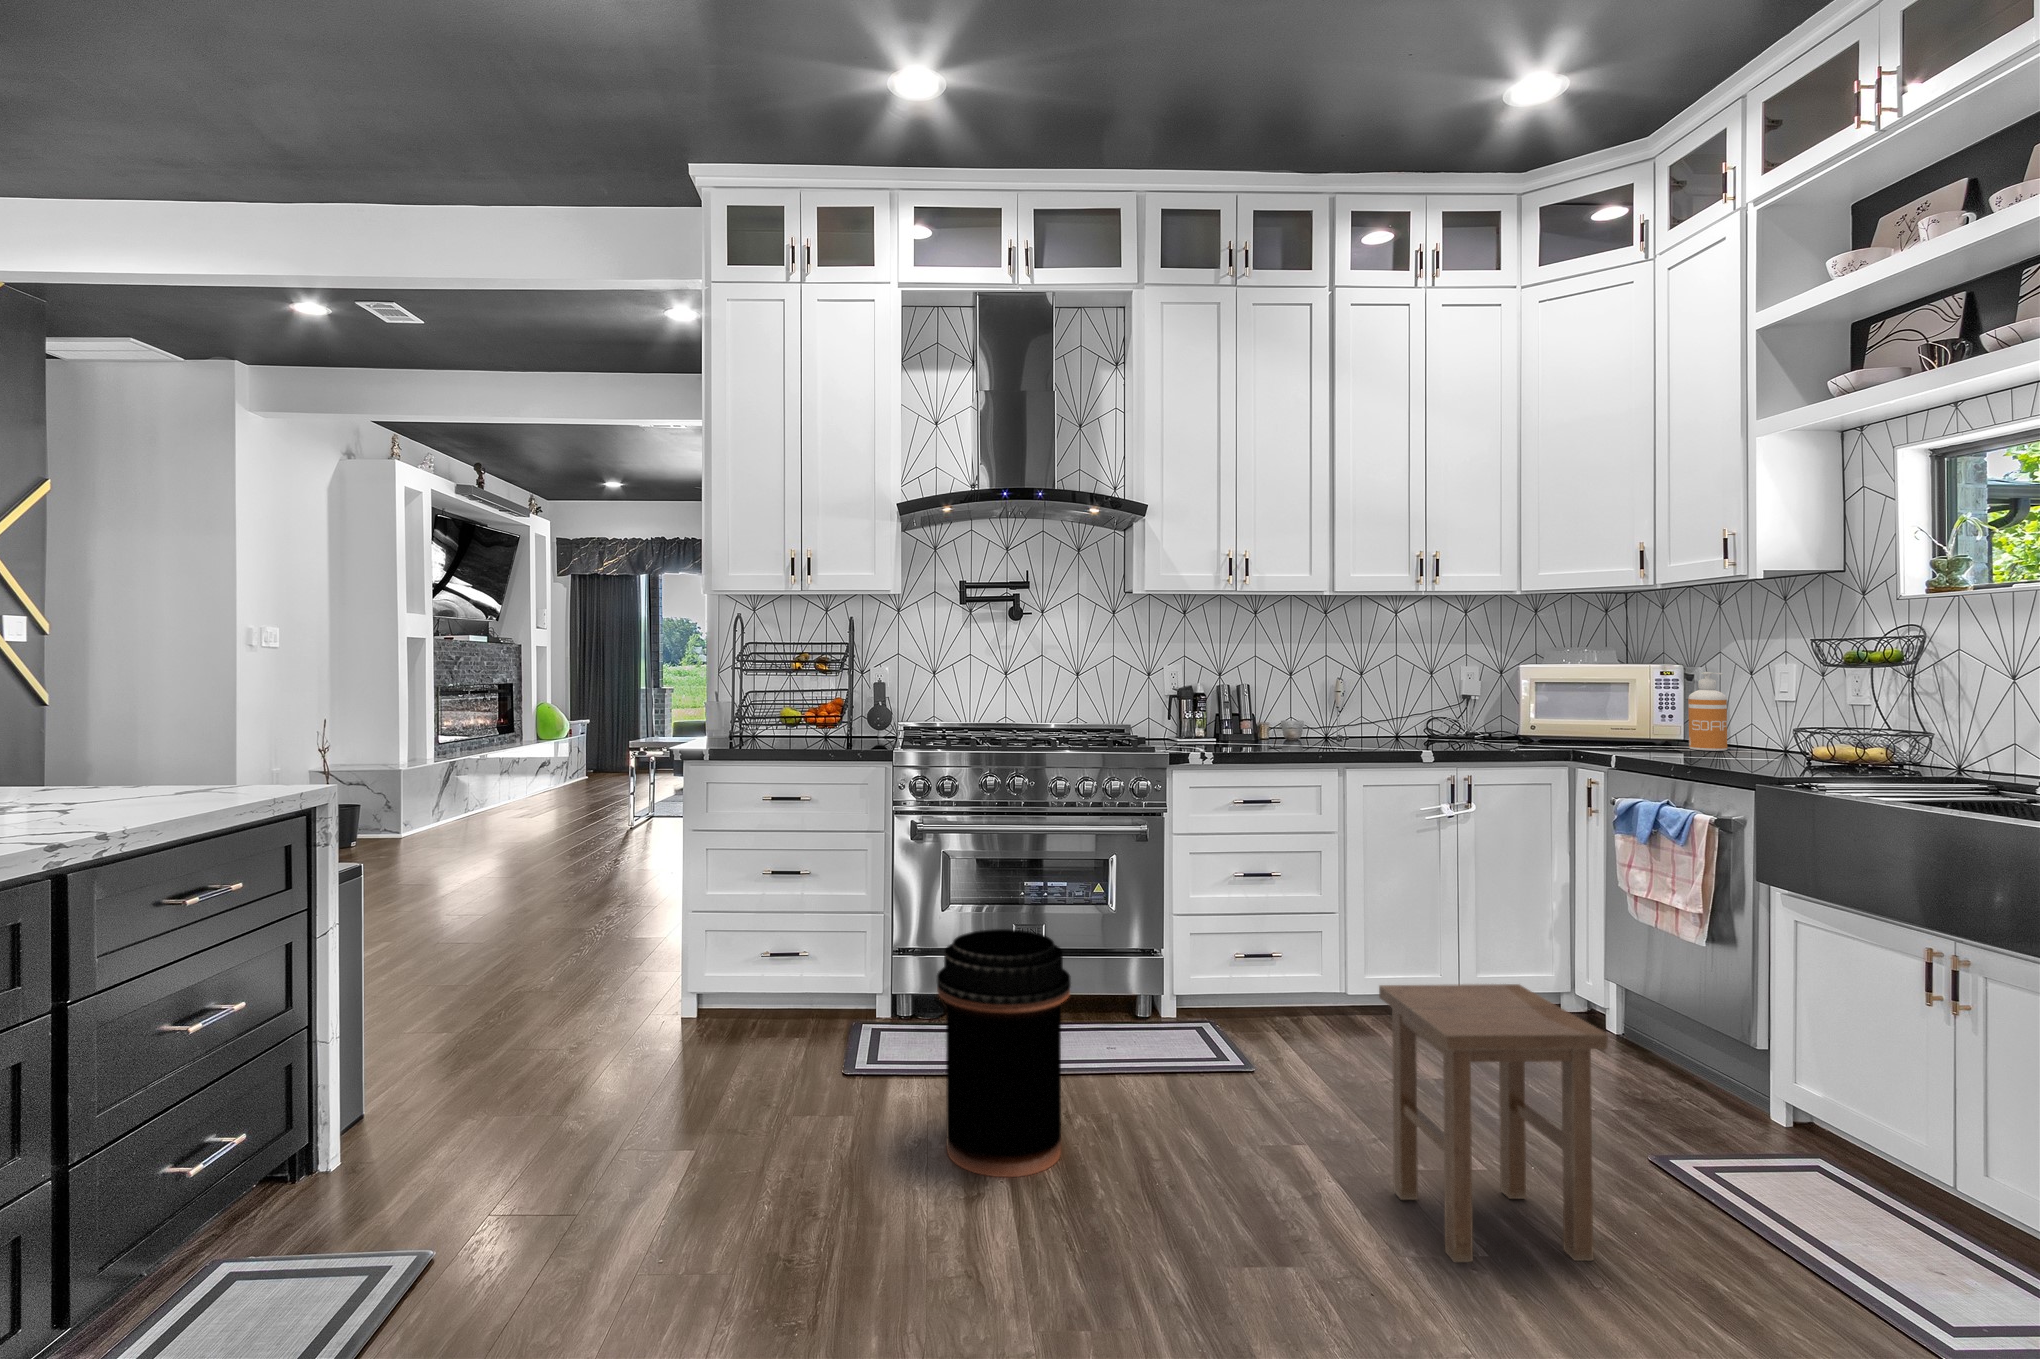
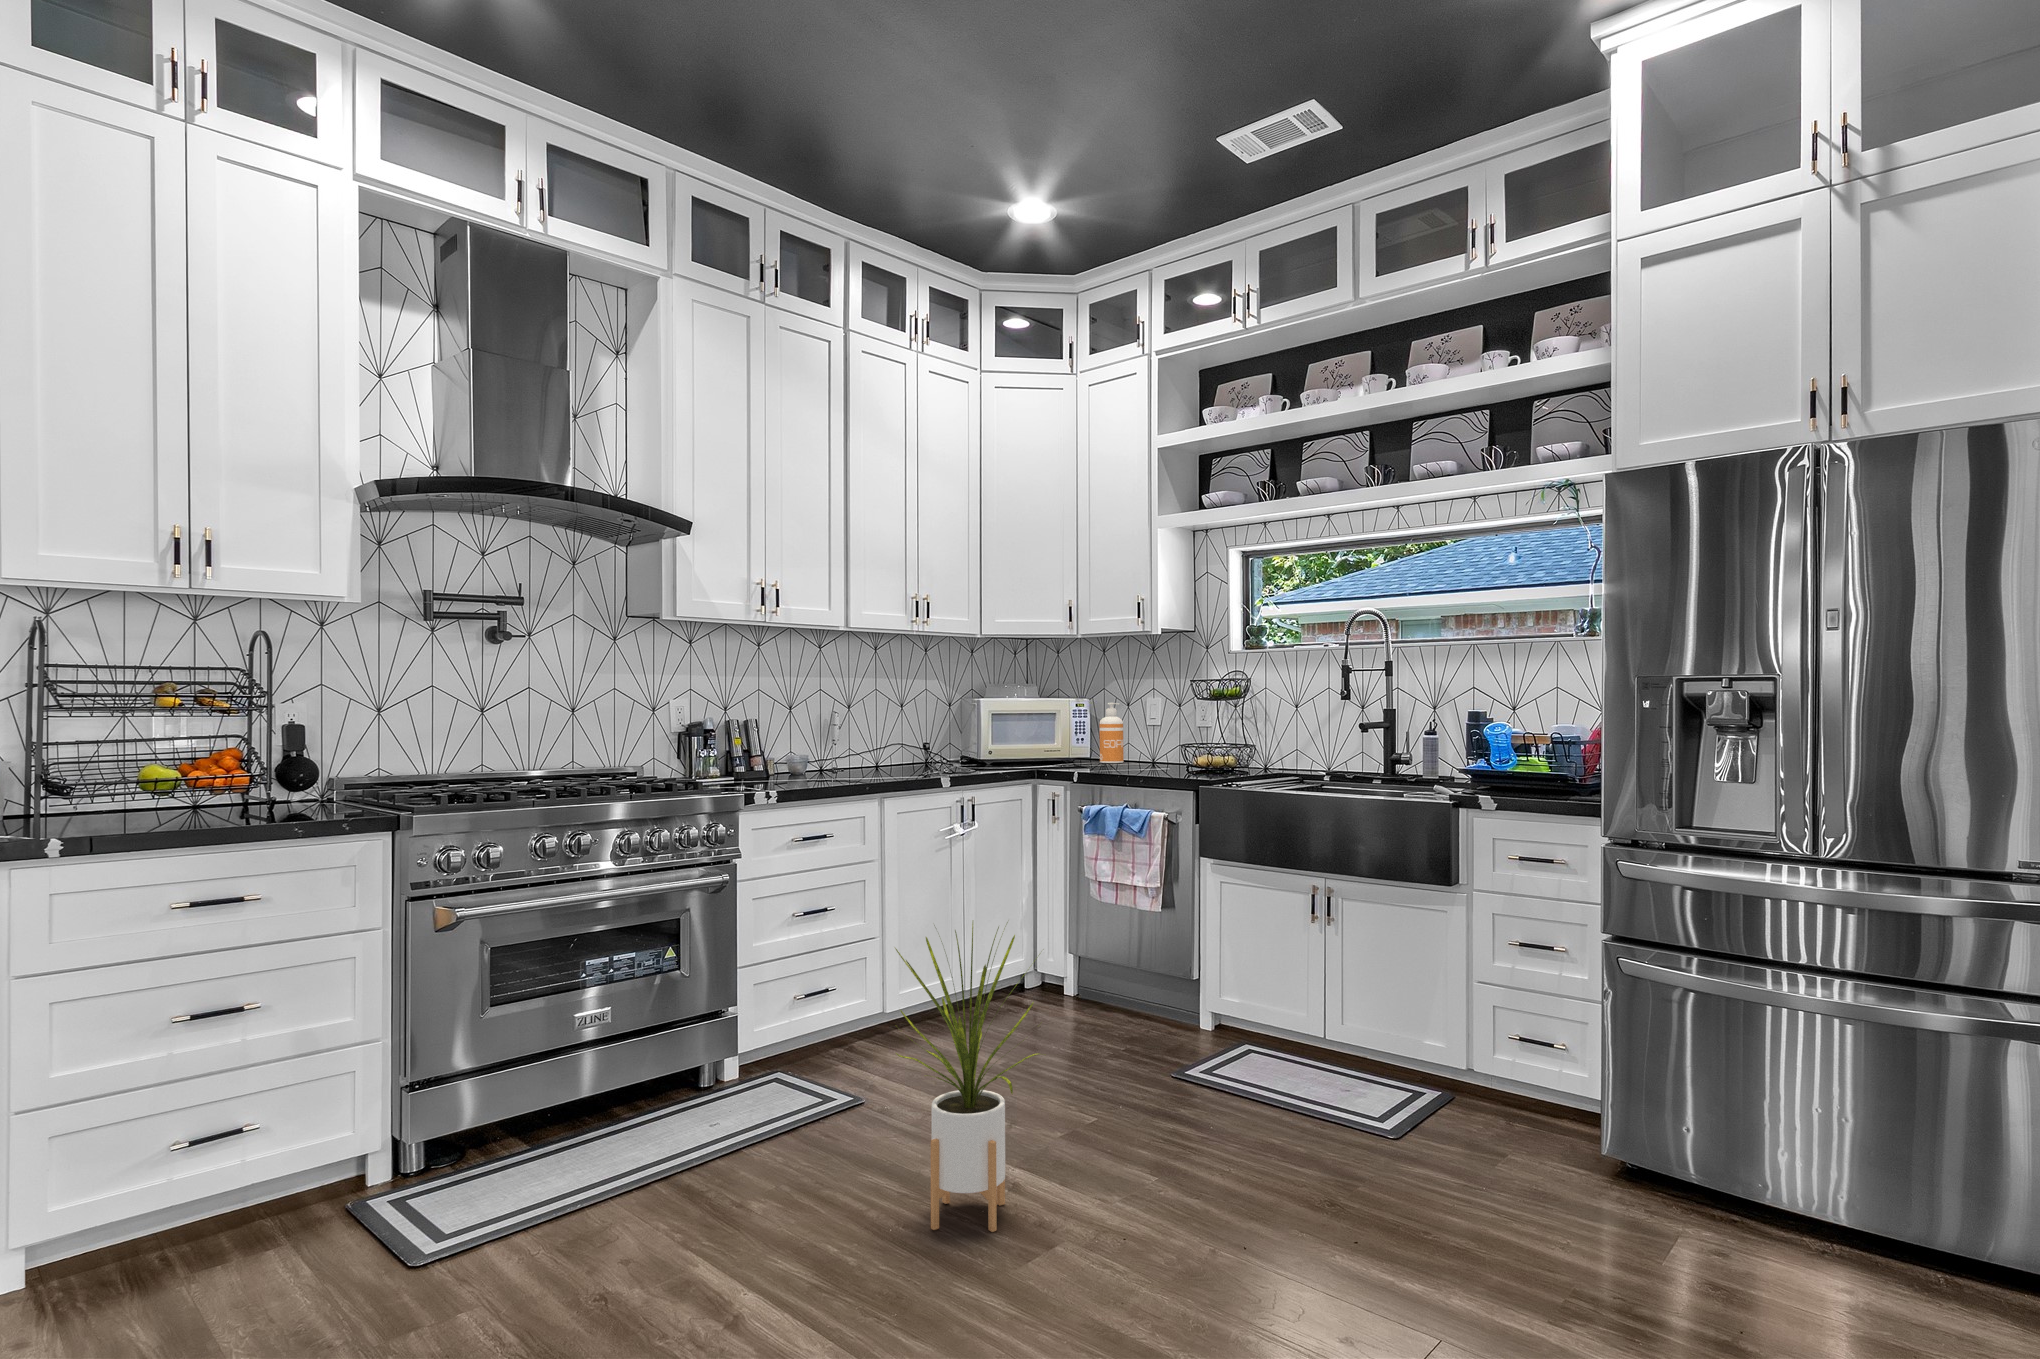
house plant: none [1141,900,1305,1227] -> present [895,922,1040,1232]
trash can: present [937,929,1071,1177] -> none [637,994,800,1292]
stool: present [1379,984,1608,1262] -> none [1059,950,1234,1185]

